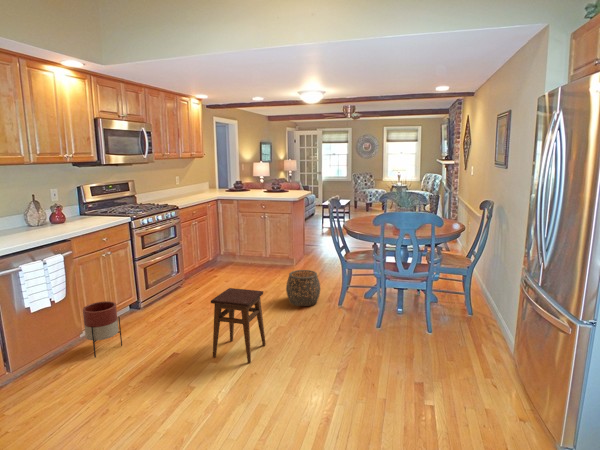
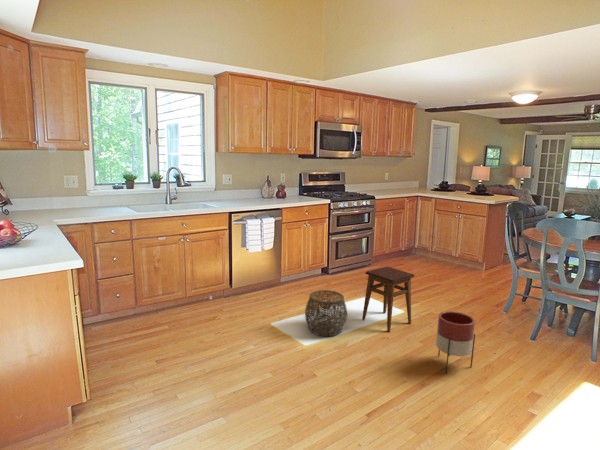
woven basket: present [286,270,320,306] -> present [305,290,347,336]
planter: present [83,301,122,358] -> present [436,311,475,373]

